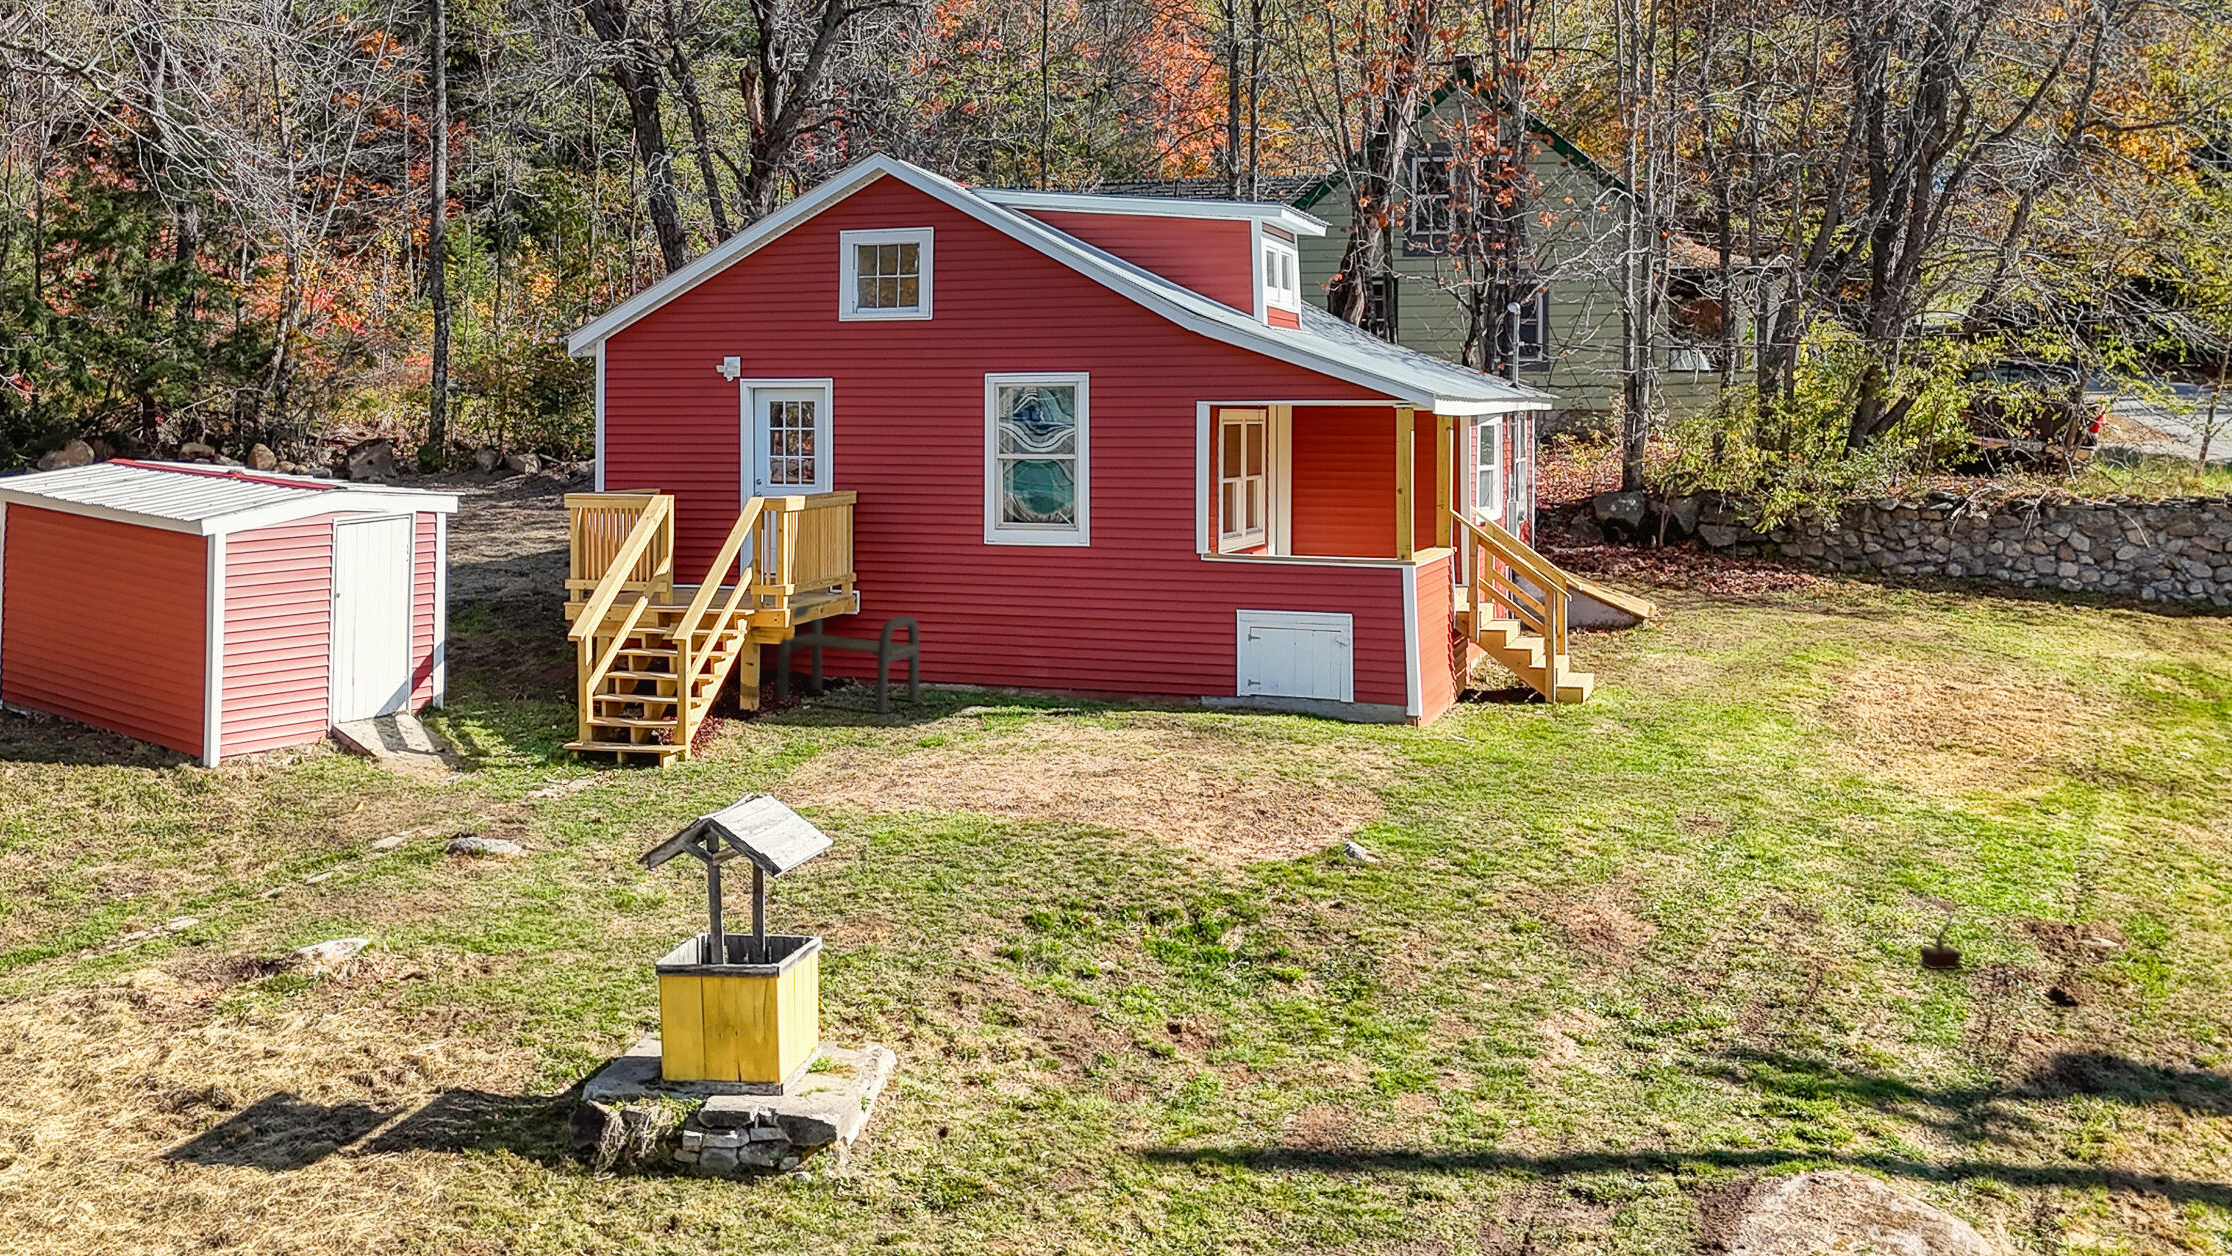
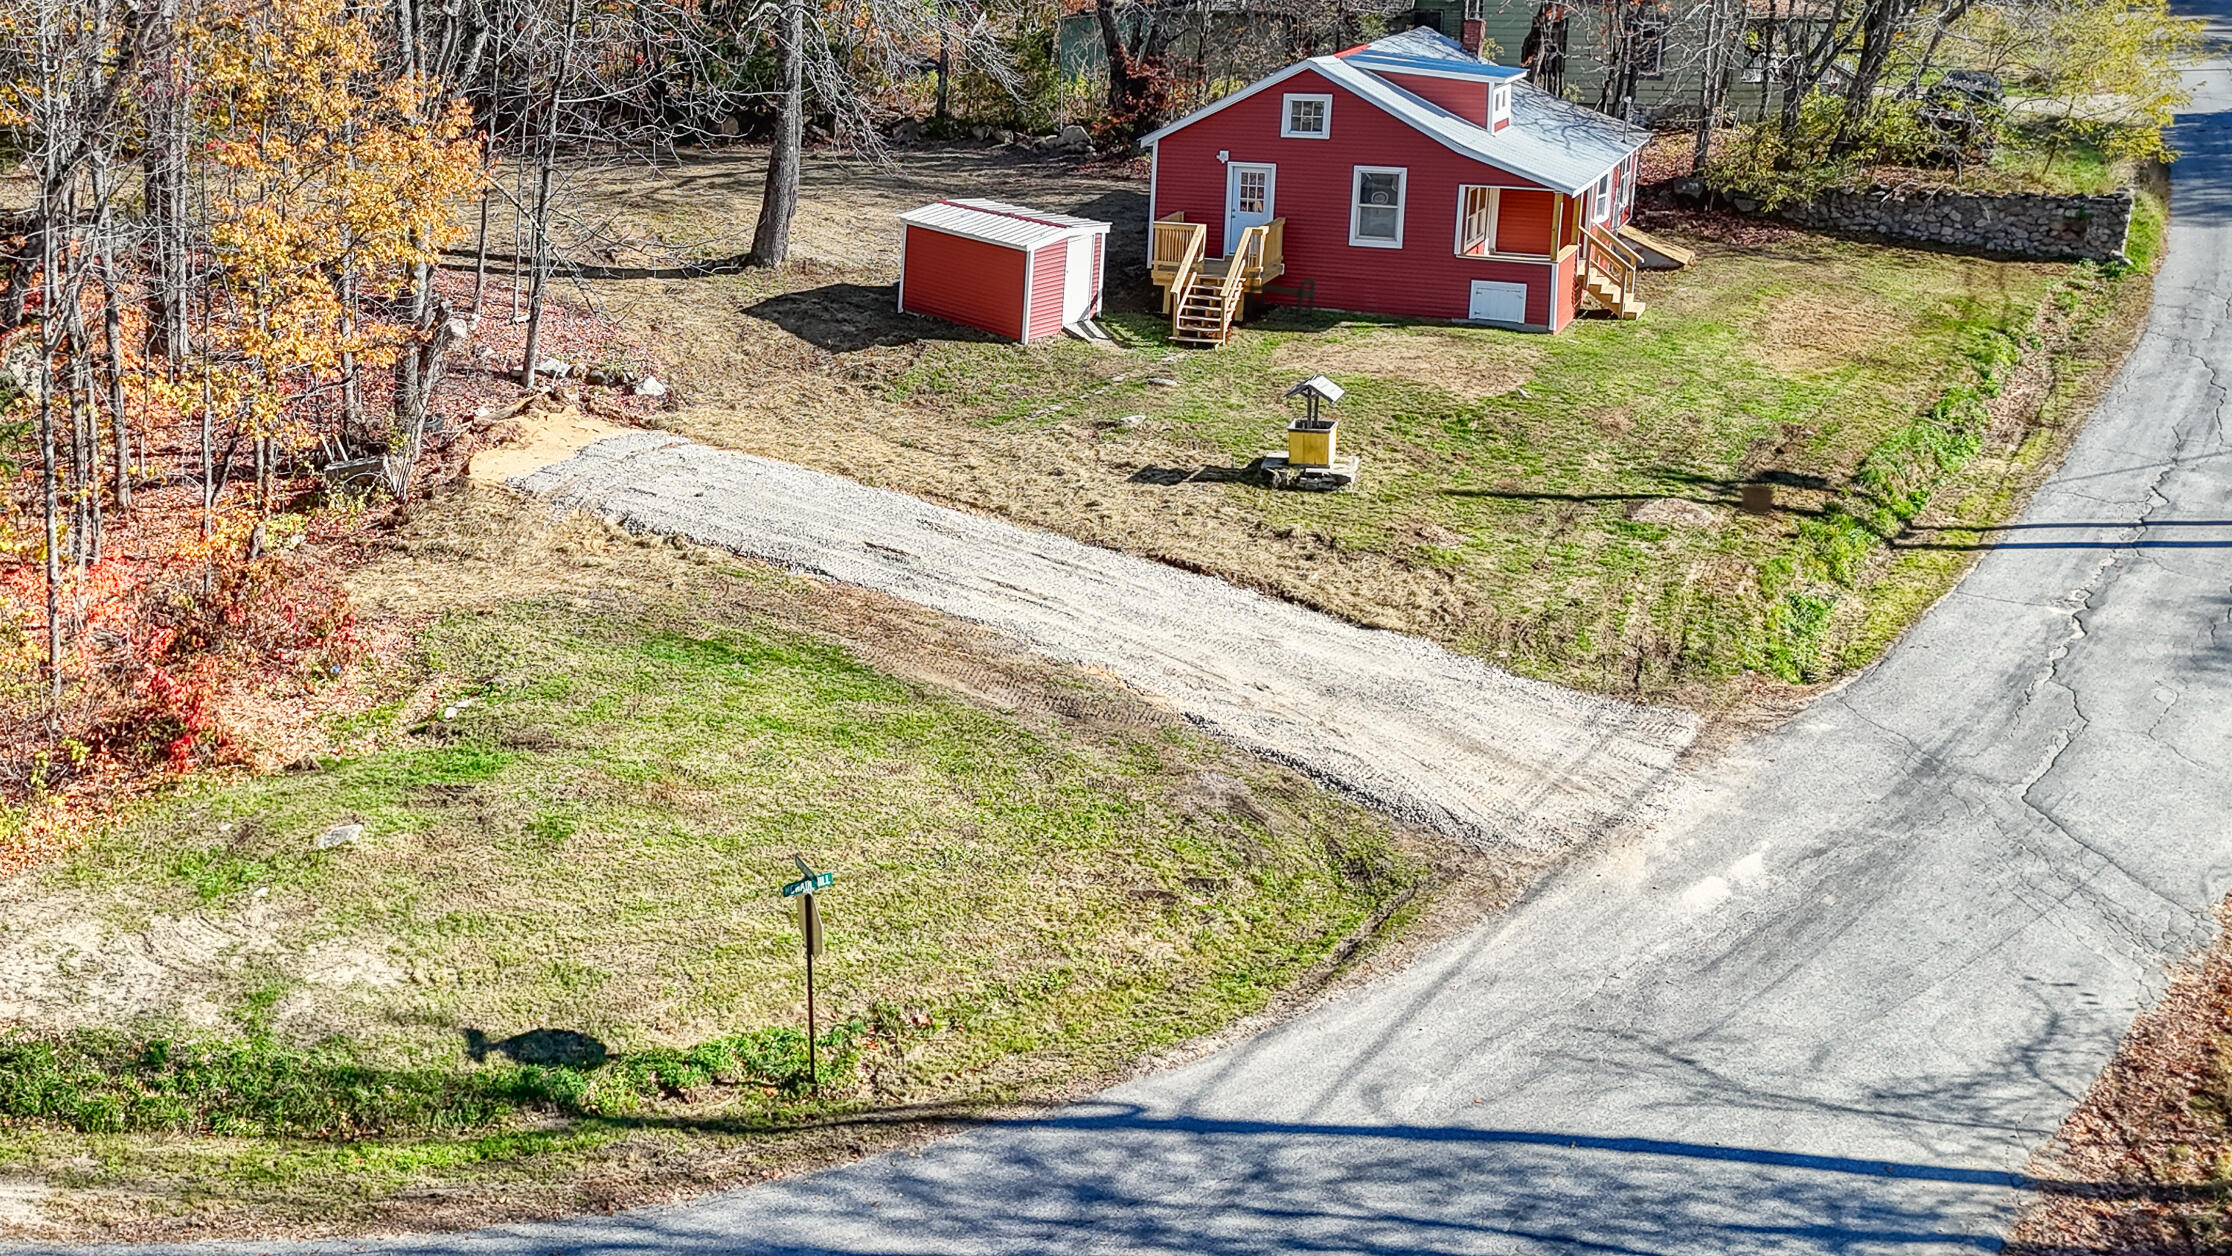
potted plant: present [1918,876,1988,969] -> none [1743,408,1779,444]
wooden bucket: none [2027,1106,2135,1210] -> present [1741,485,1774,515]

